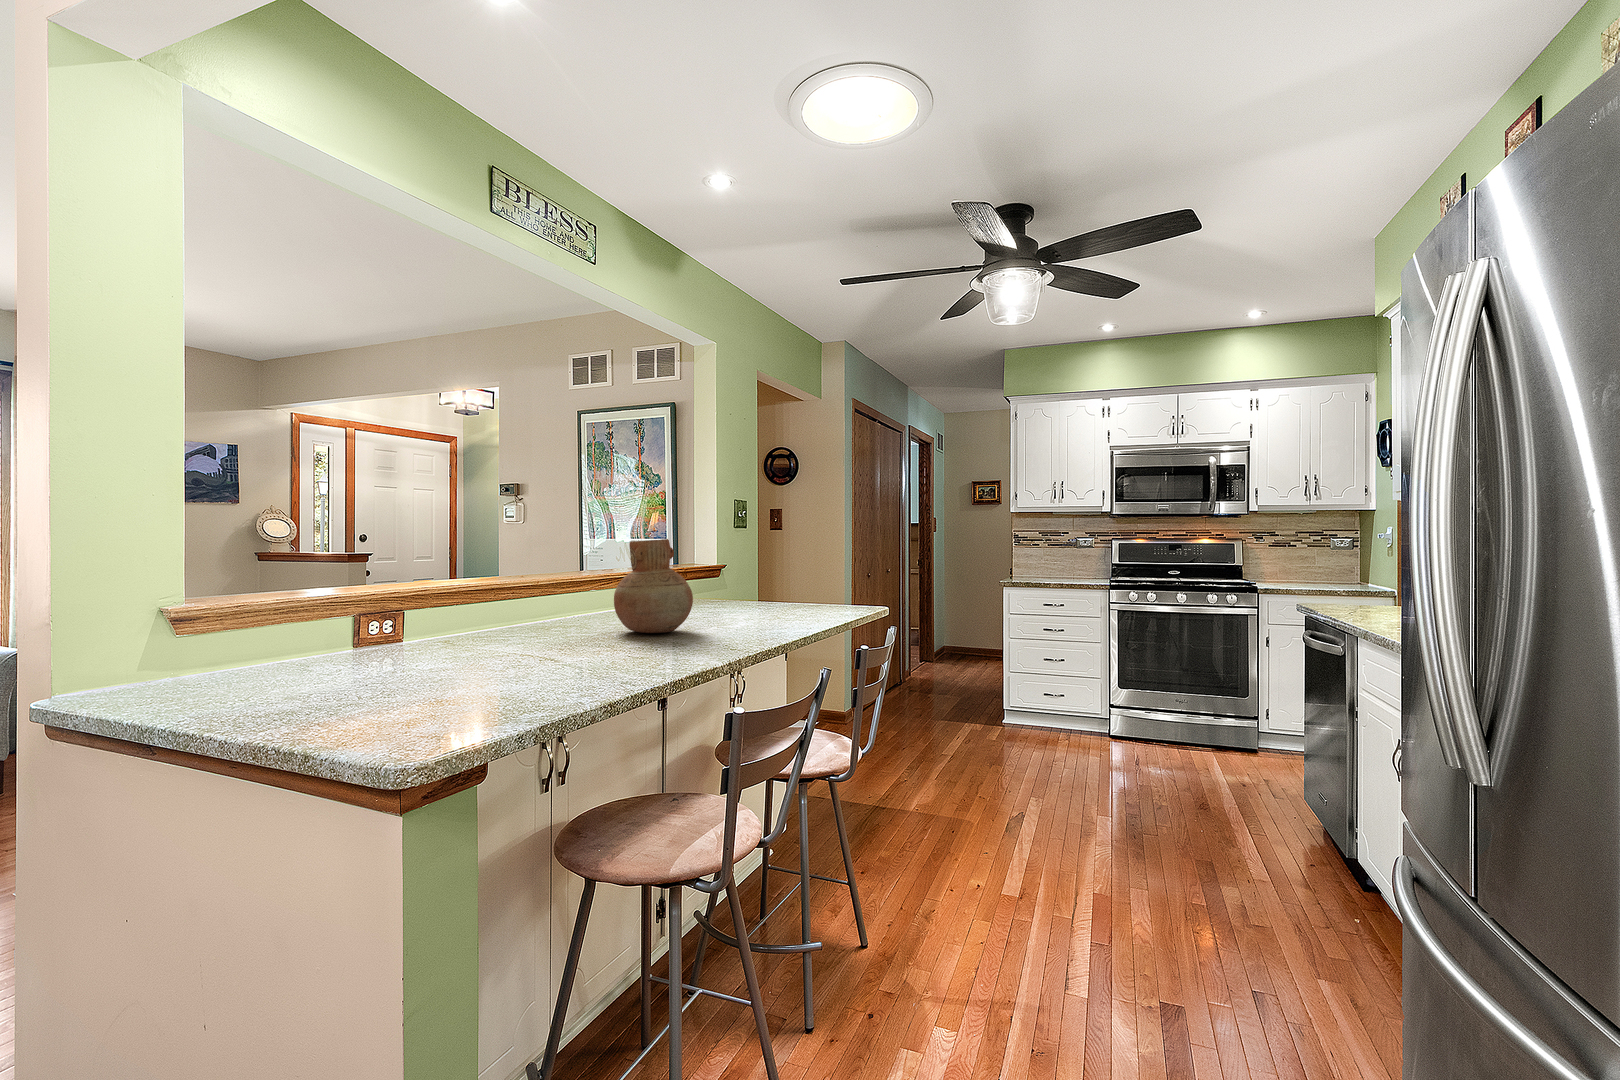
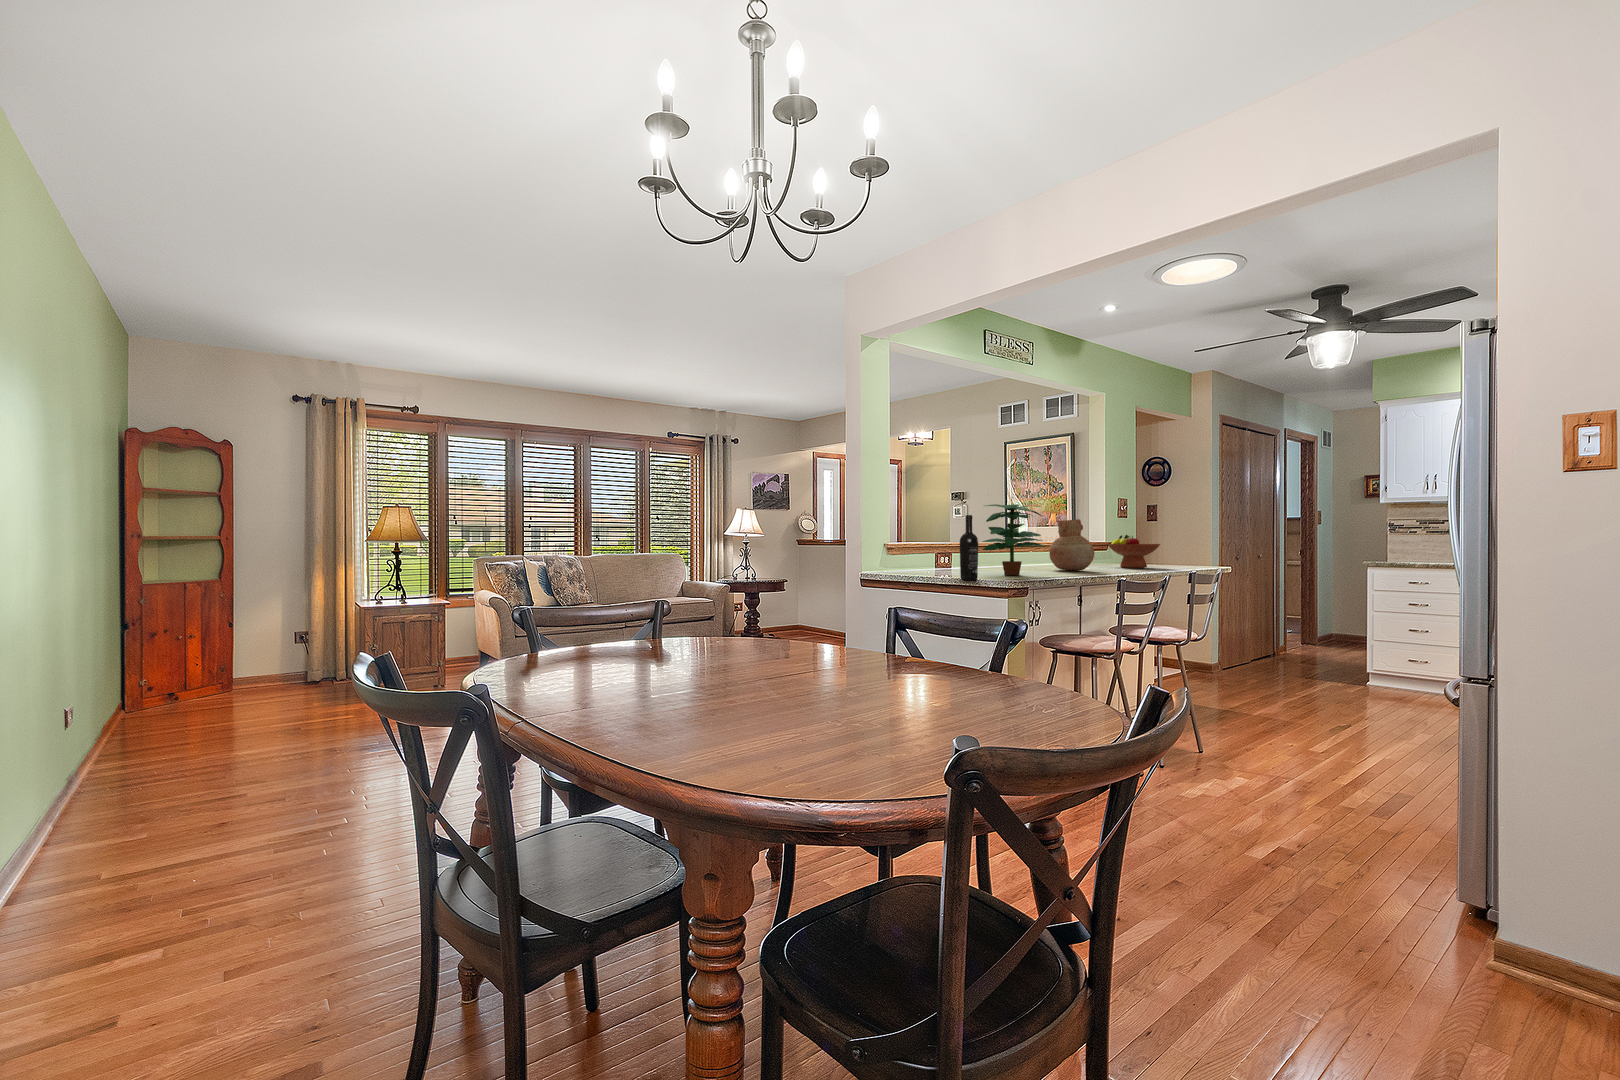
potted plant: none [437,512,587,675] -> present [982,504,1045,575]
wine bottle: none [298,547,361,738] -> present [960,515,978,580]
fruit bowl: none [717,560,794,611] -> present [1107,535,1160,568]

